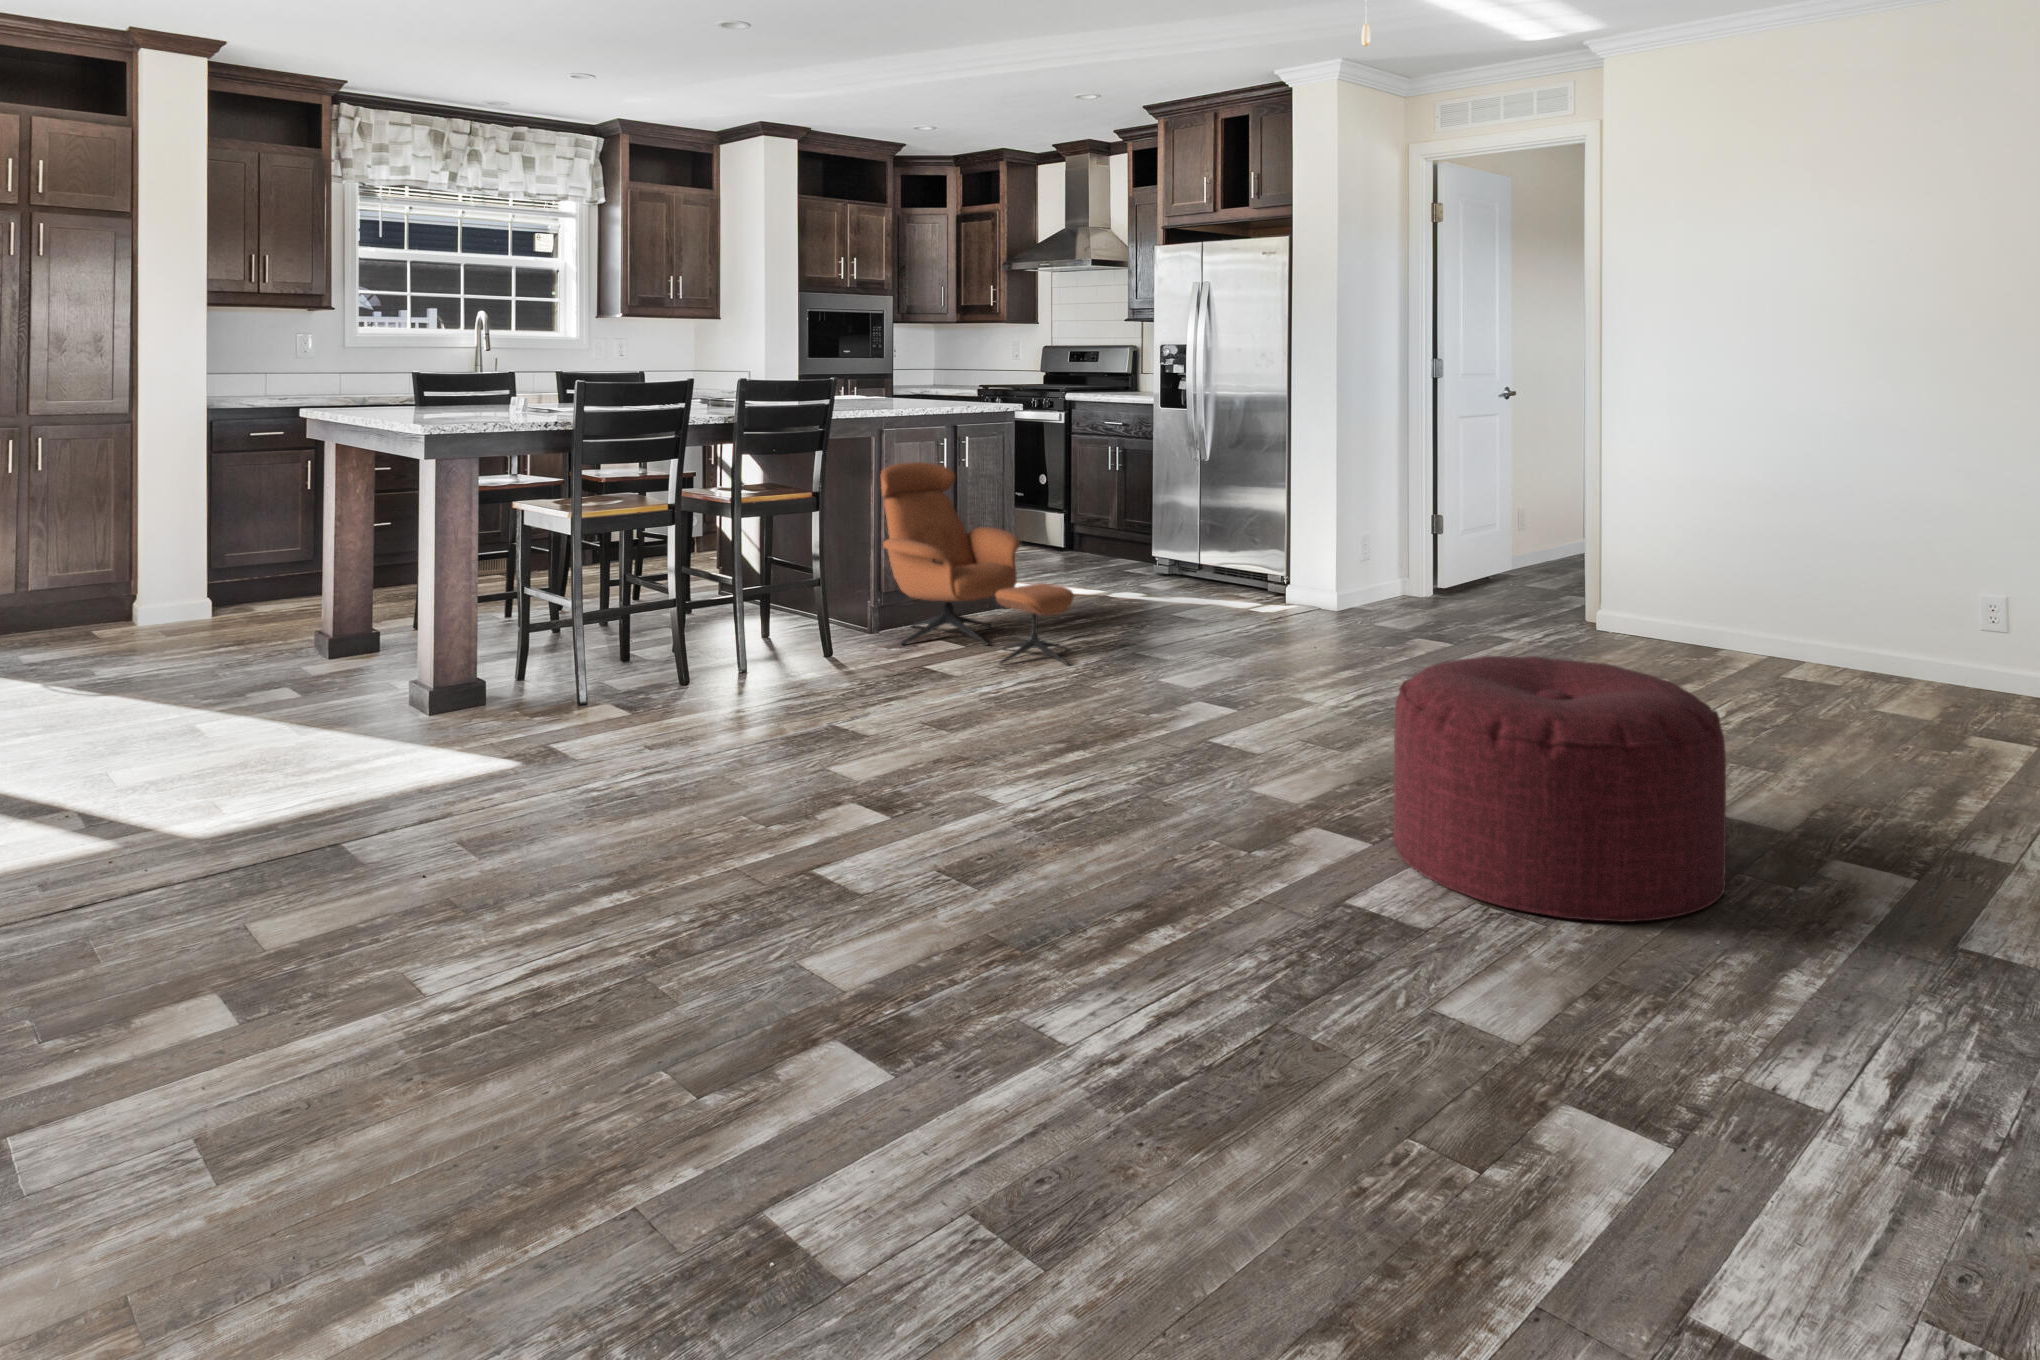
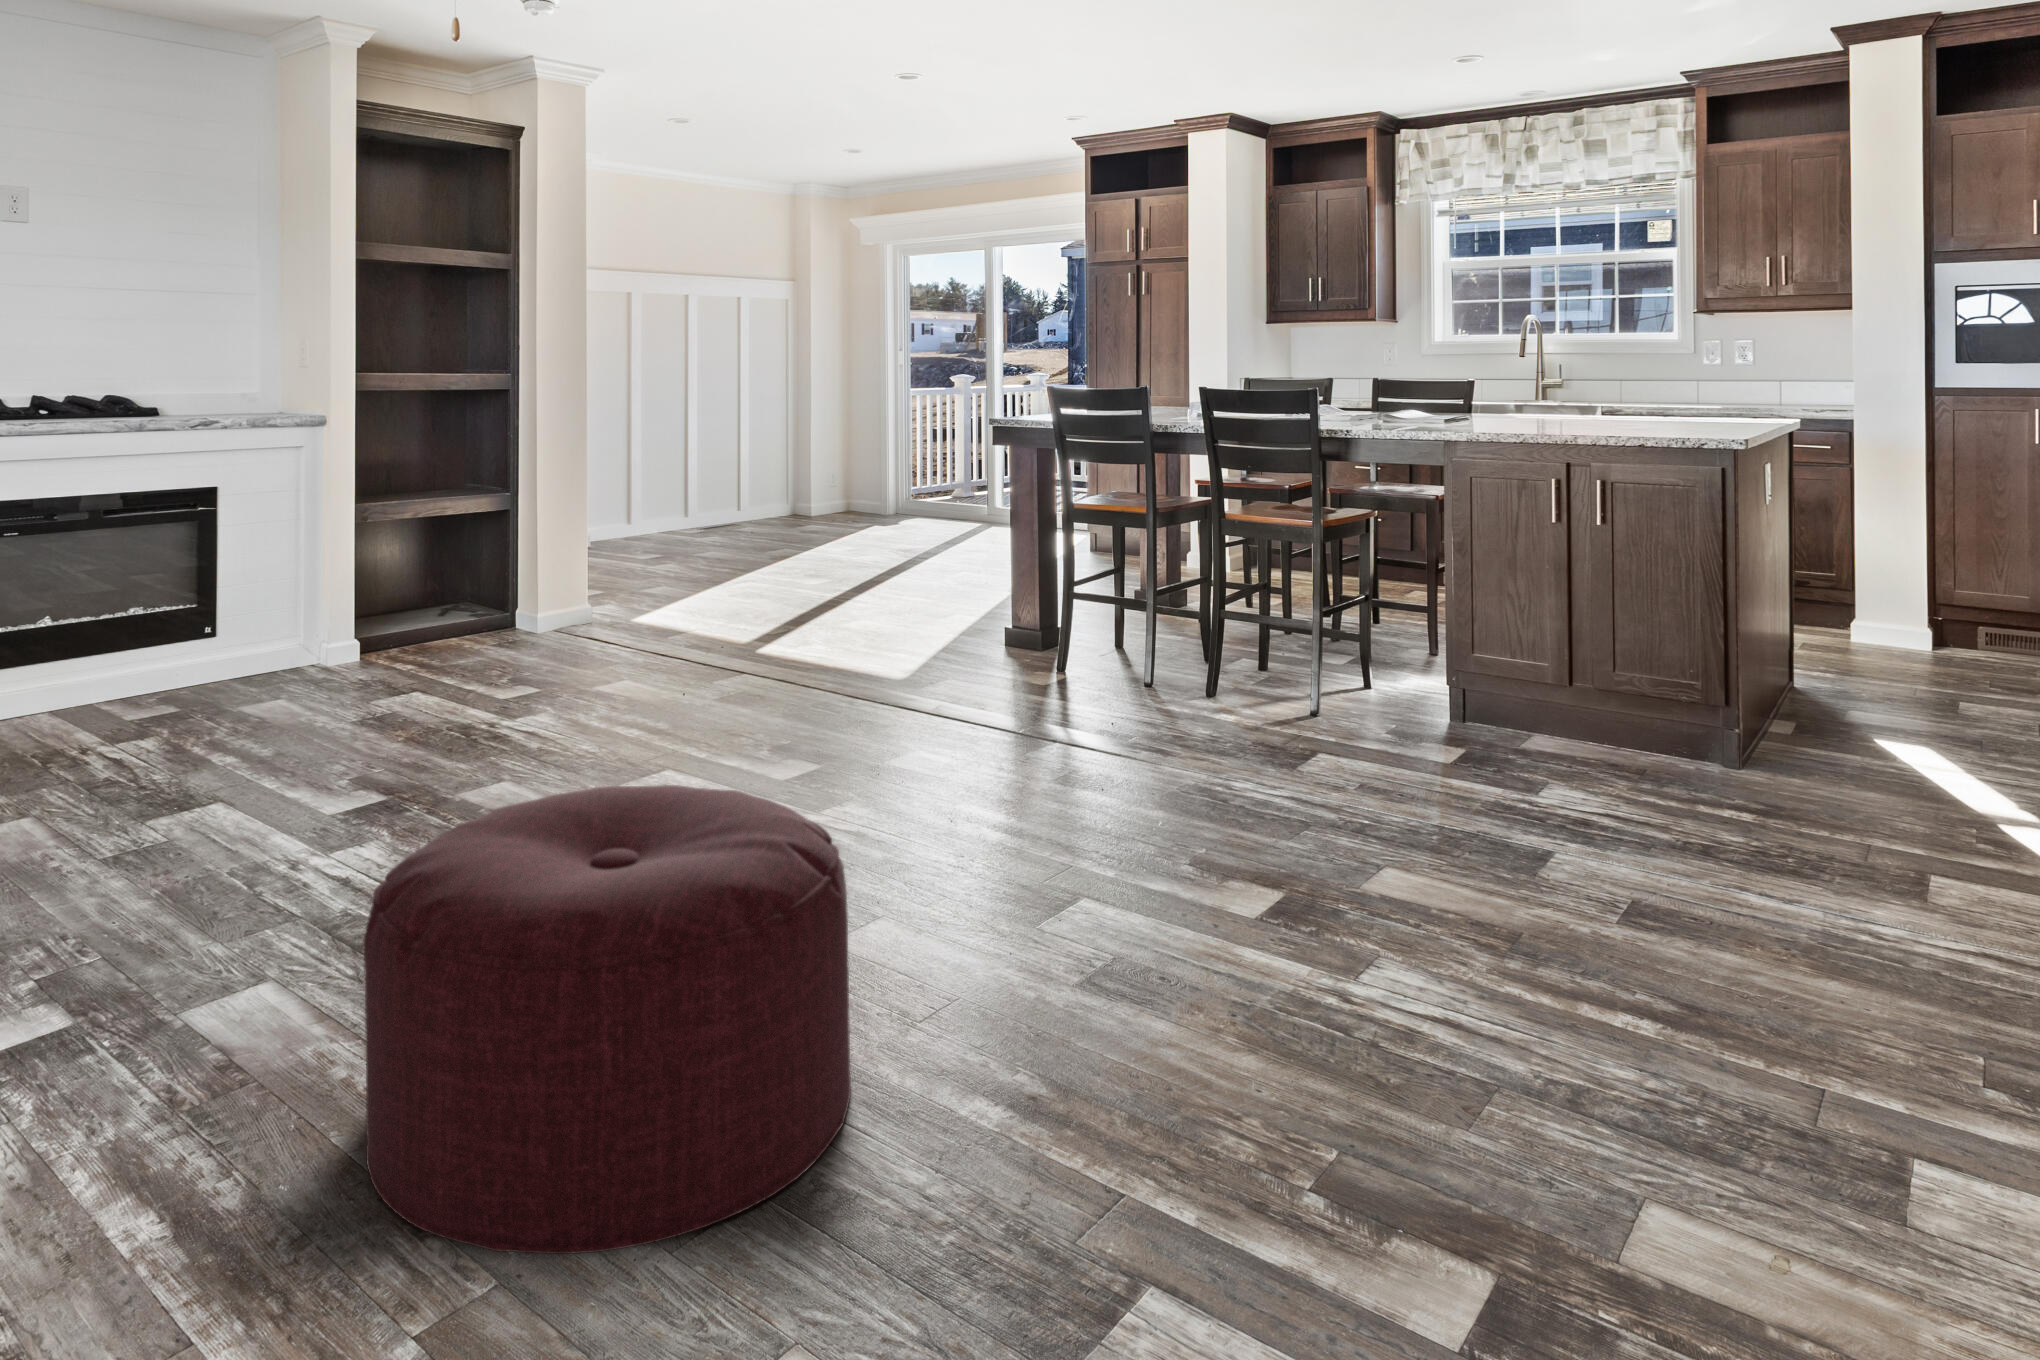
lounge chair: present [881,462,1074,665] -> none [1382,504,1626,816]

